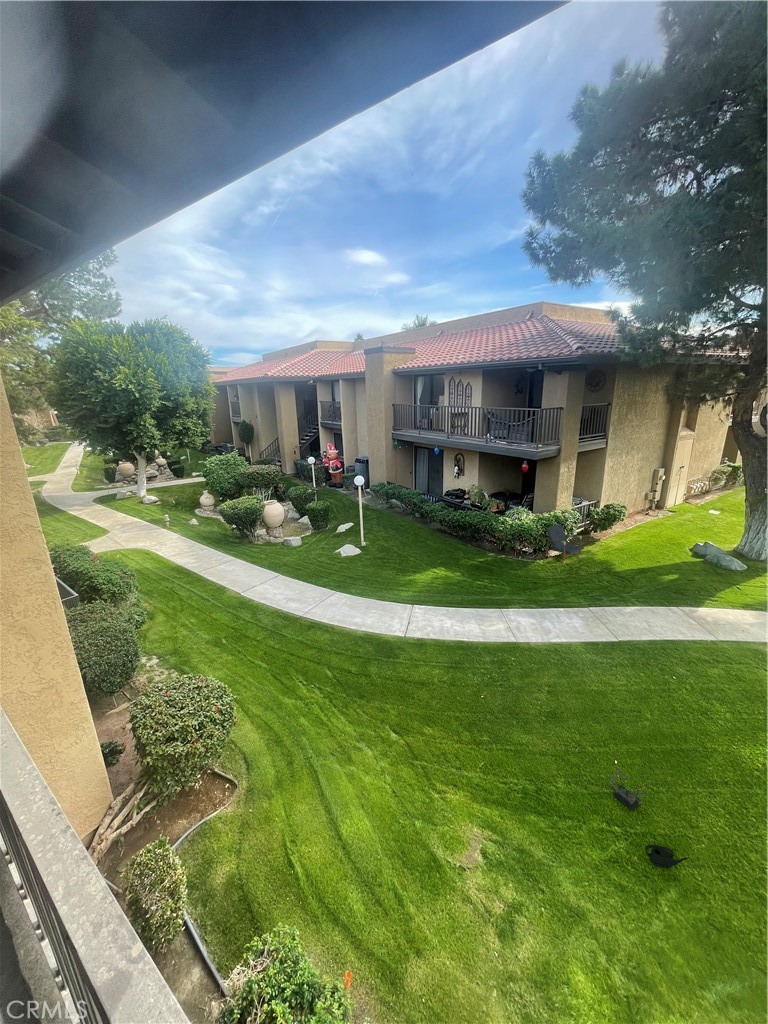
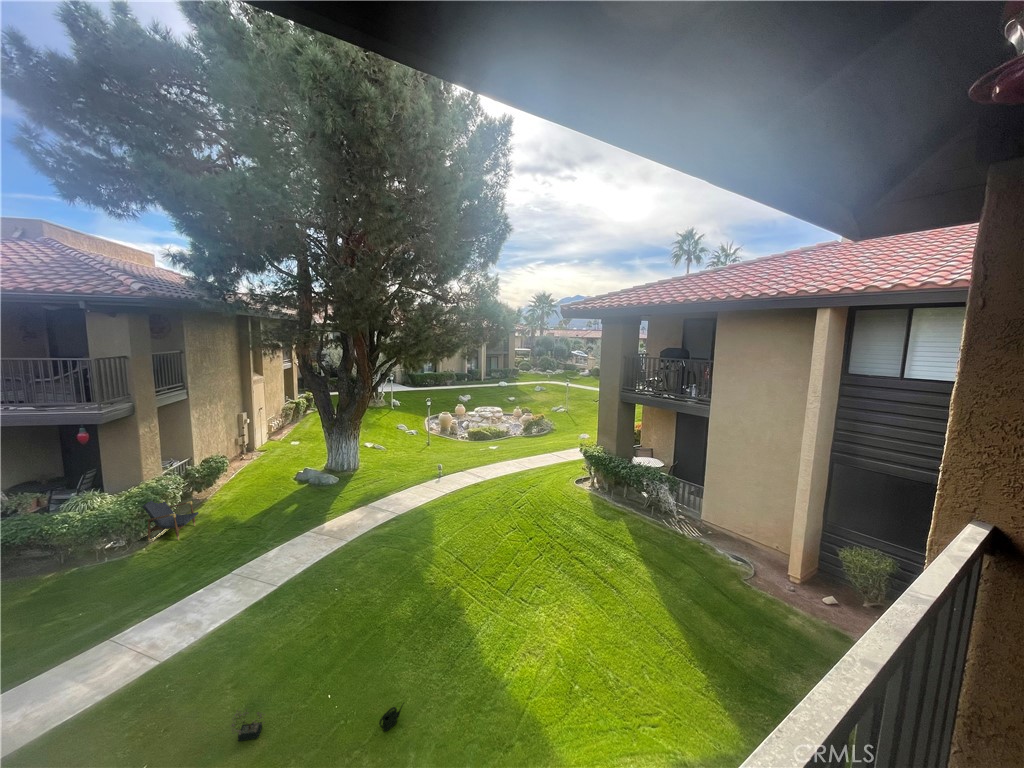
decorative plant: present [610,771,644,811] -> present [232,712,262,741]

